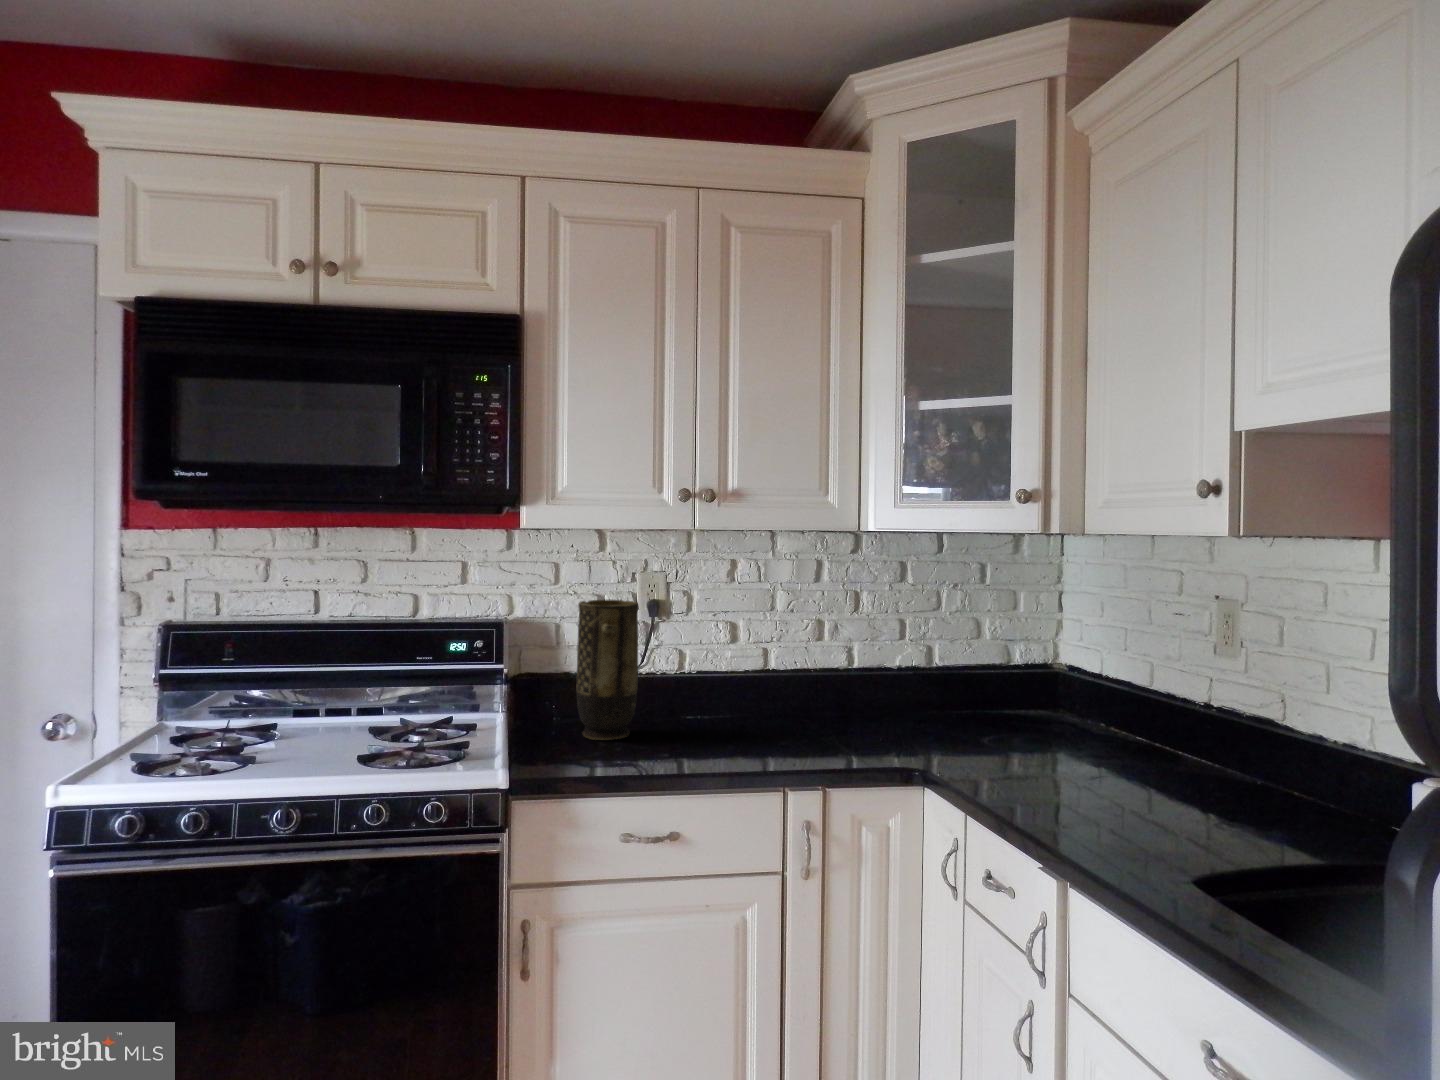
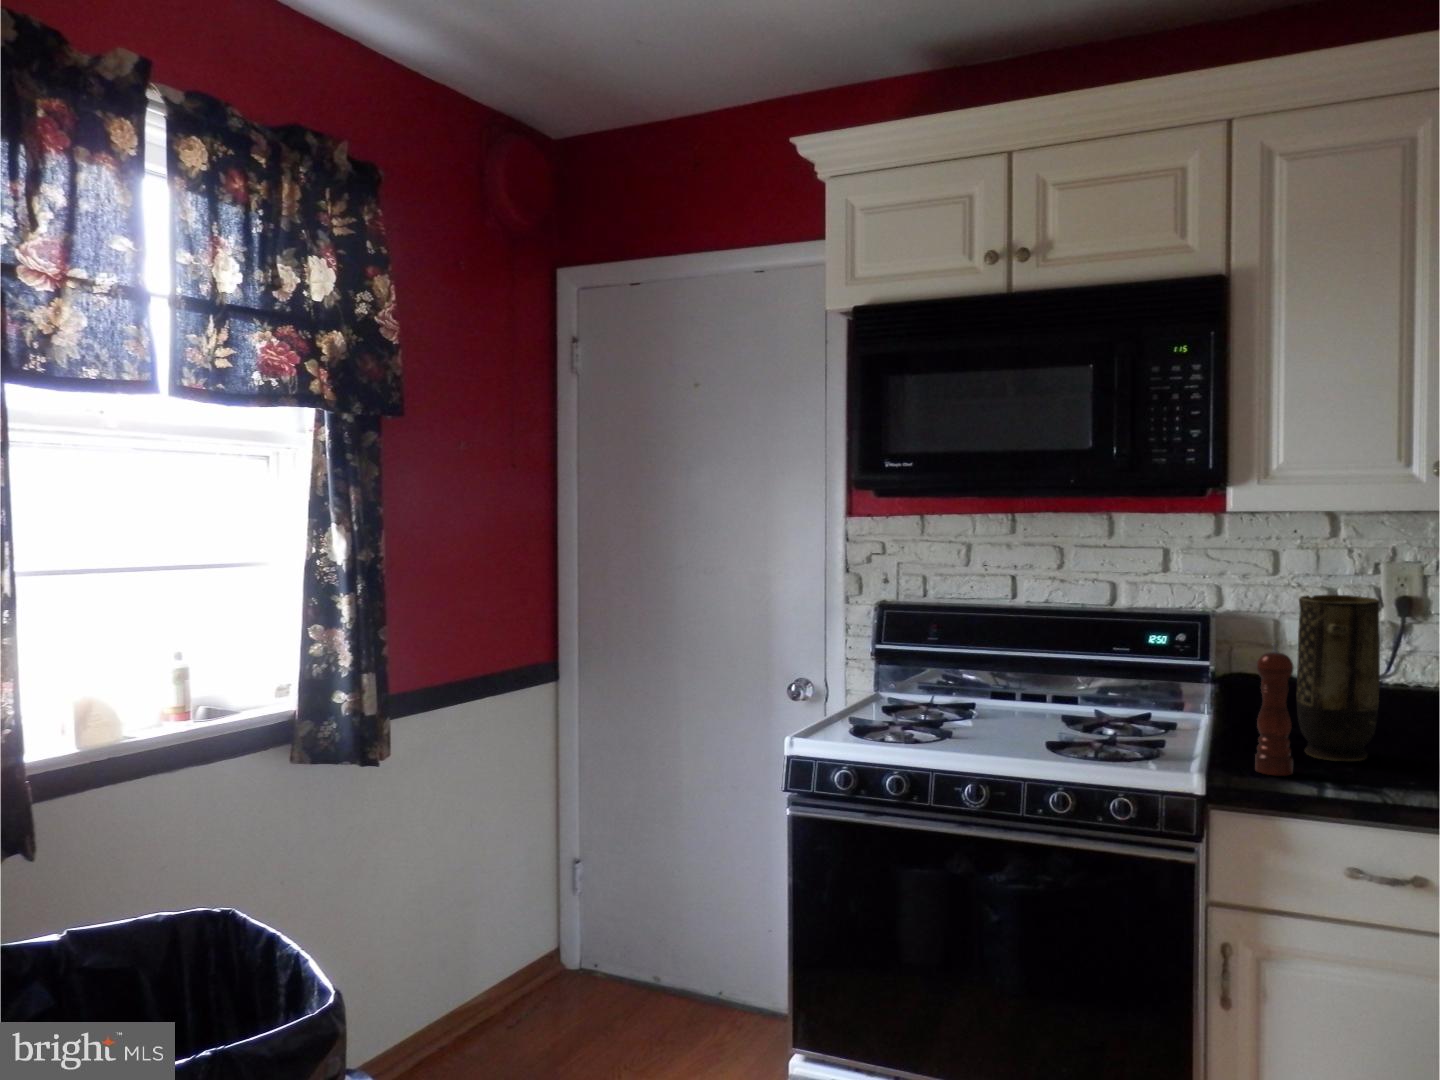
pepper mill: none [548,643,579,760] -> present [1255,643,1293,776]

